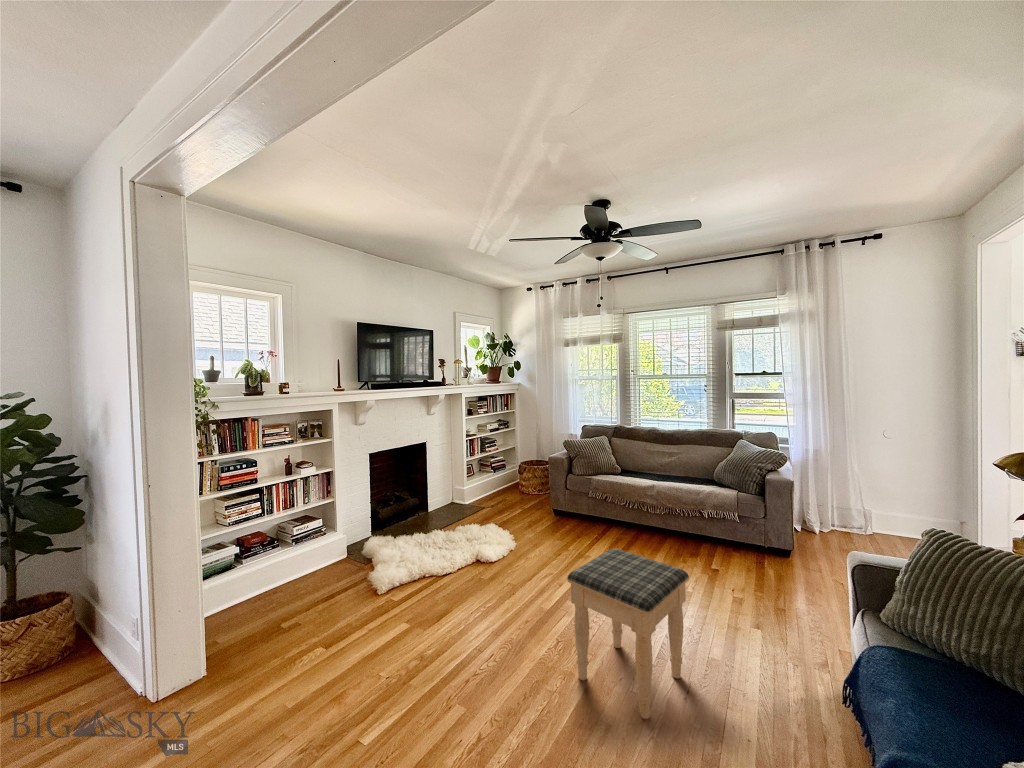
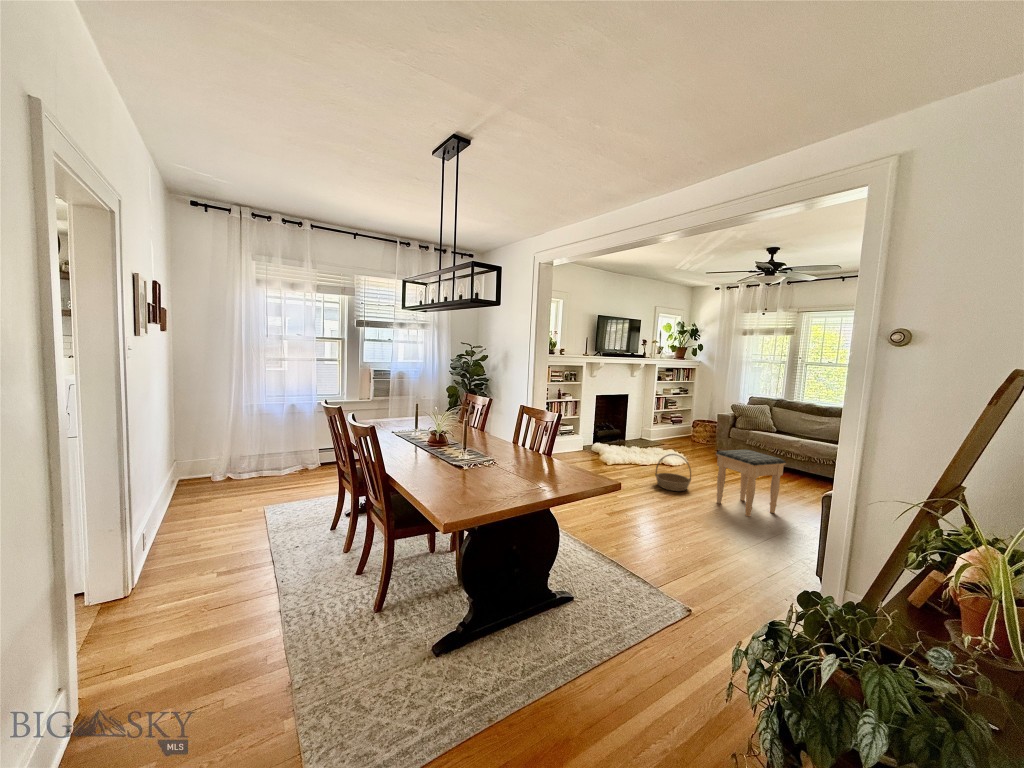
basket: none [459,578,526,661] -> present [655,454,691,491]

